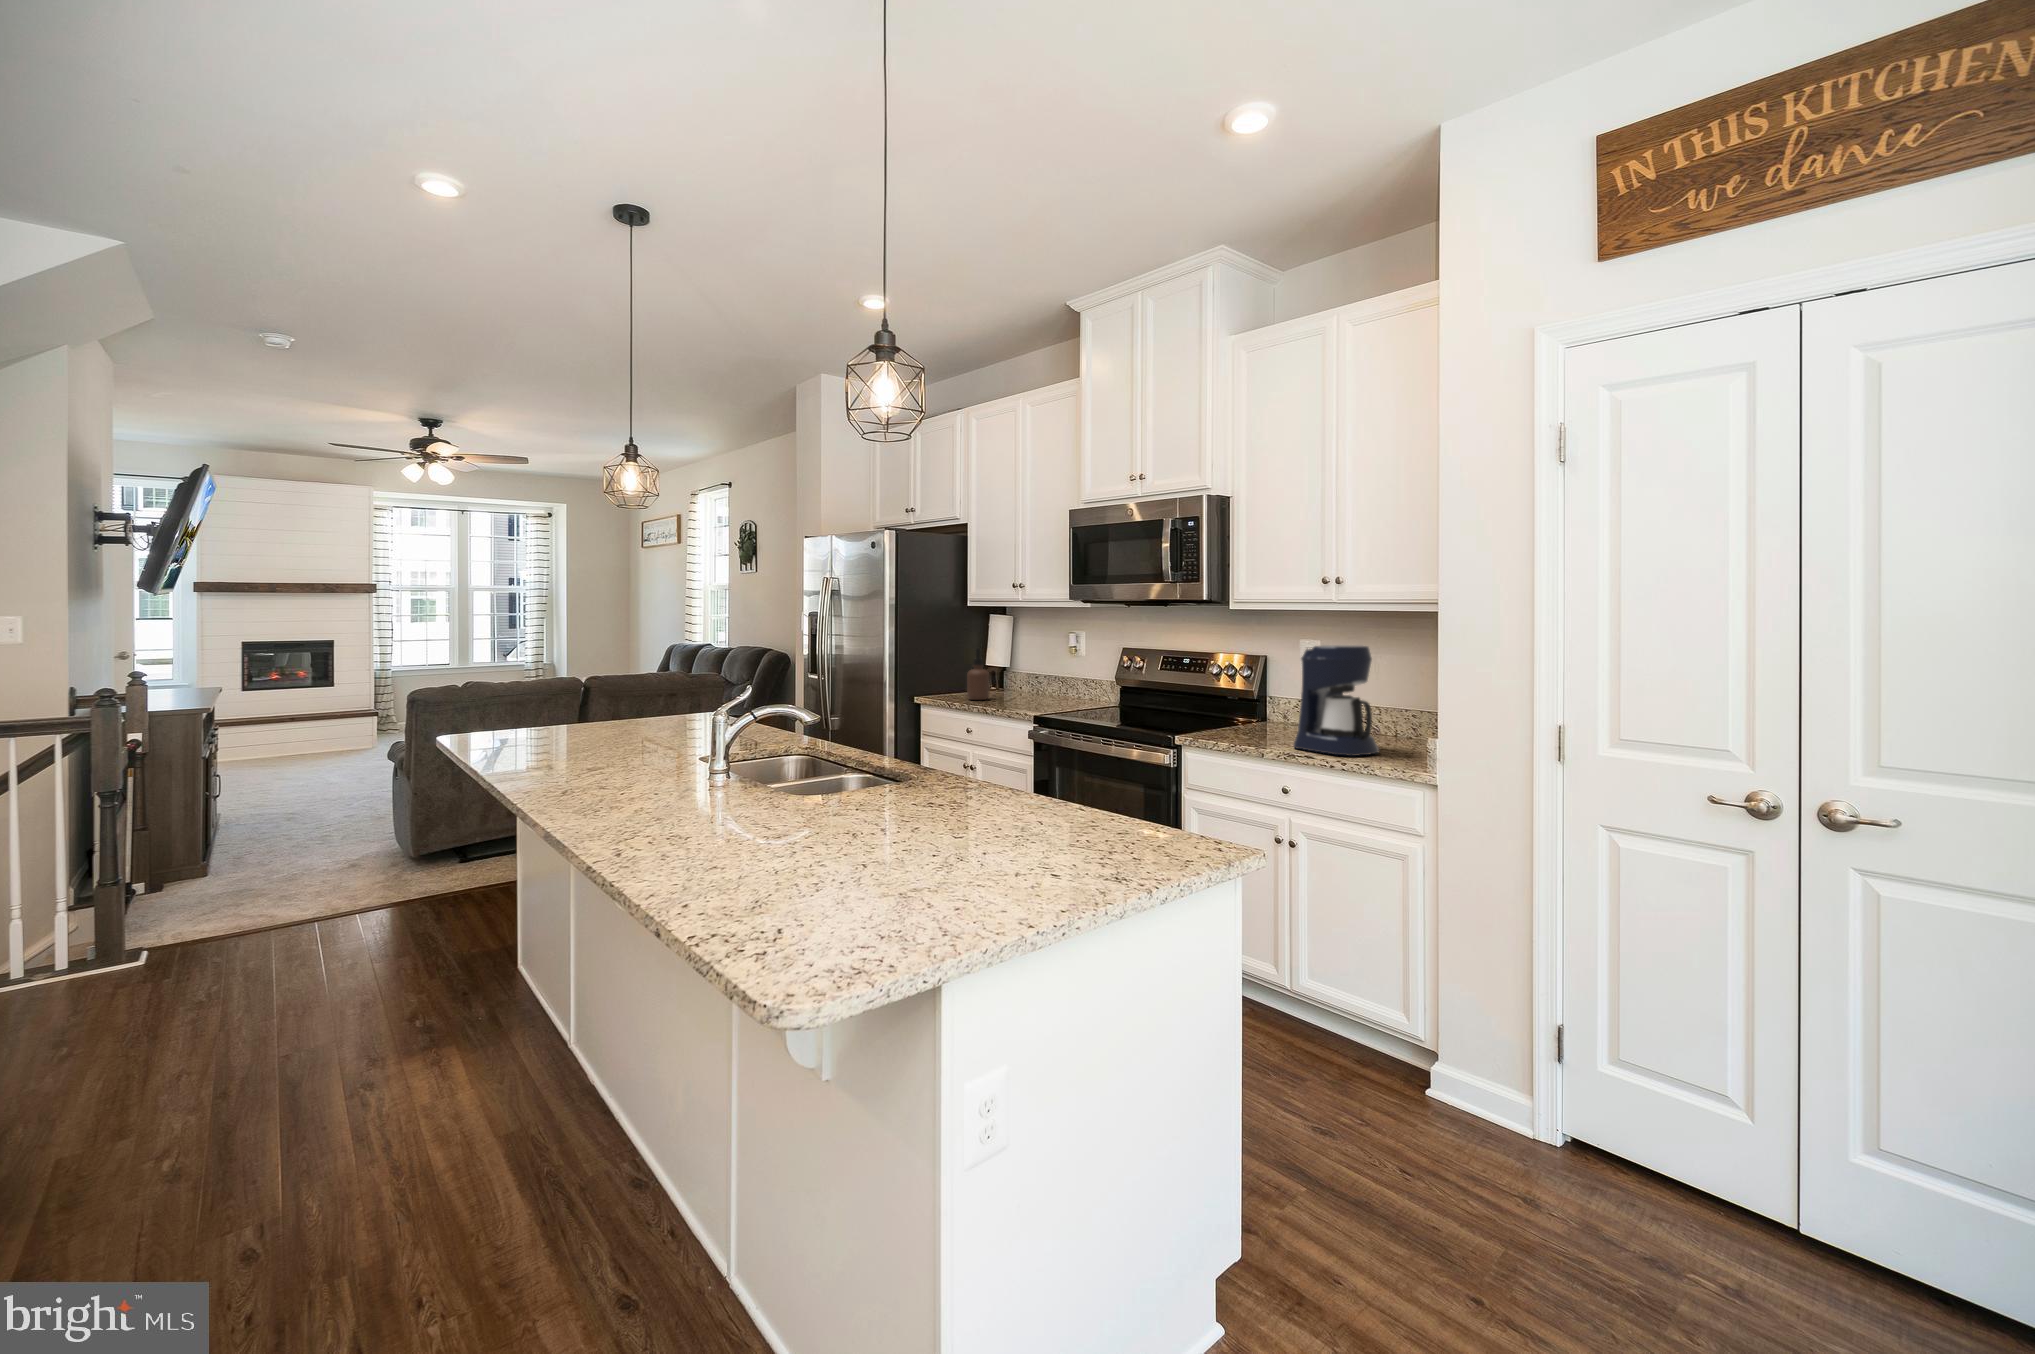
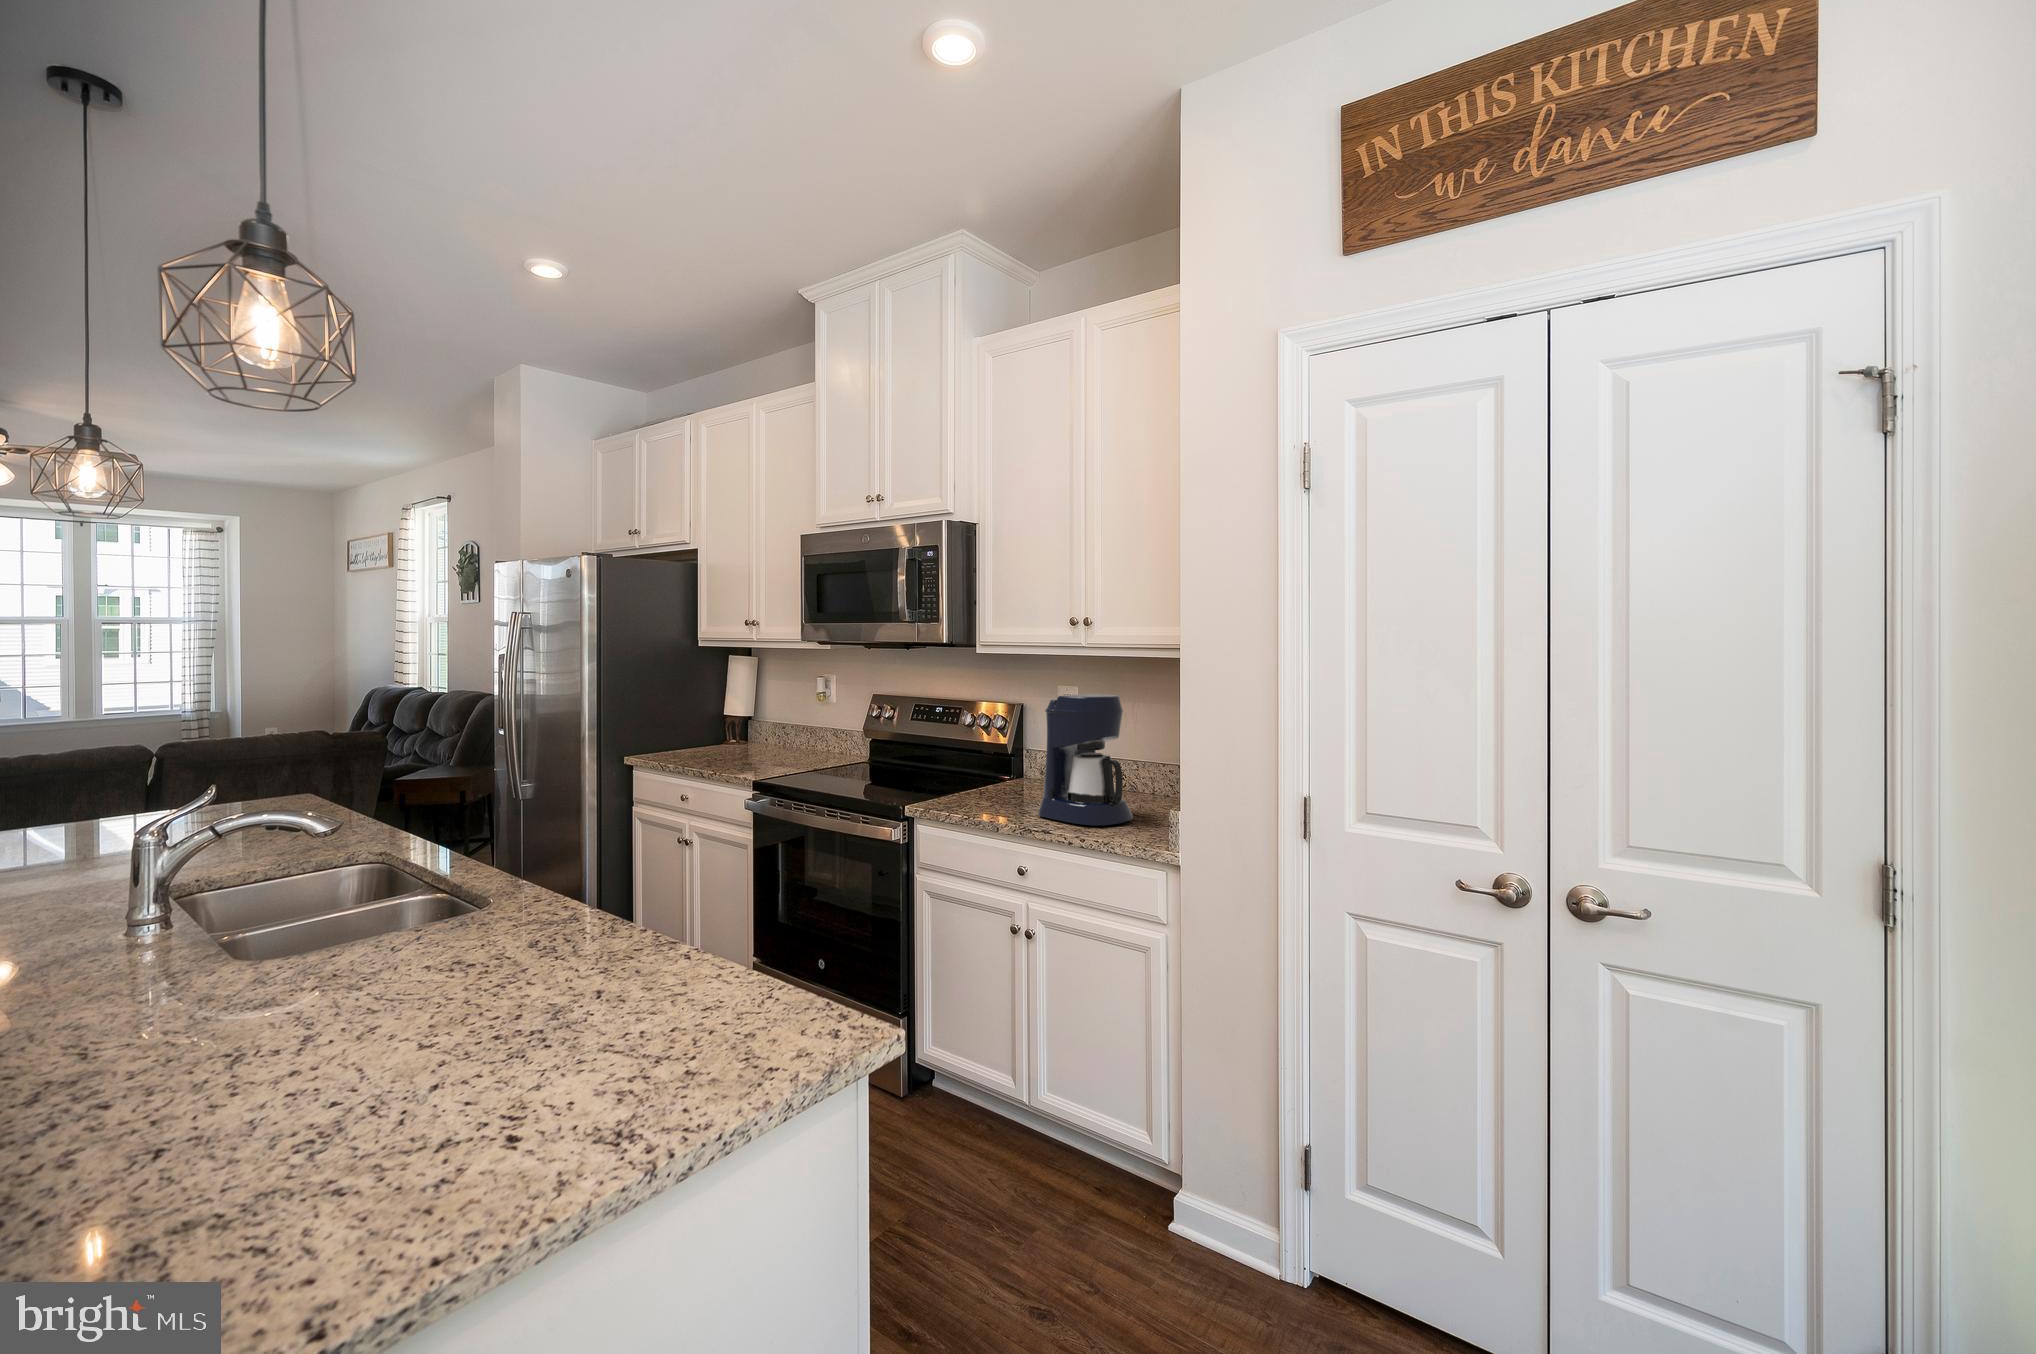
soap dispenser: present [967,648,990,700] -> none [691,694,719,756]

